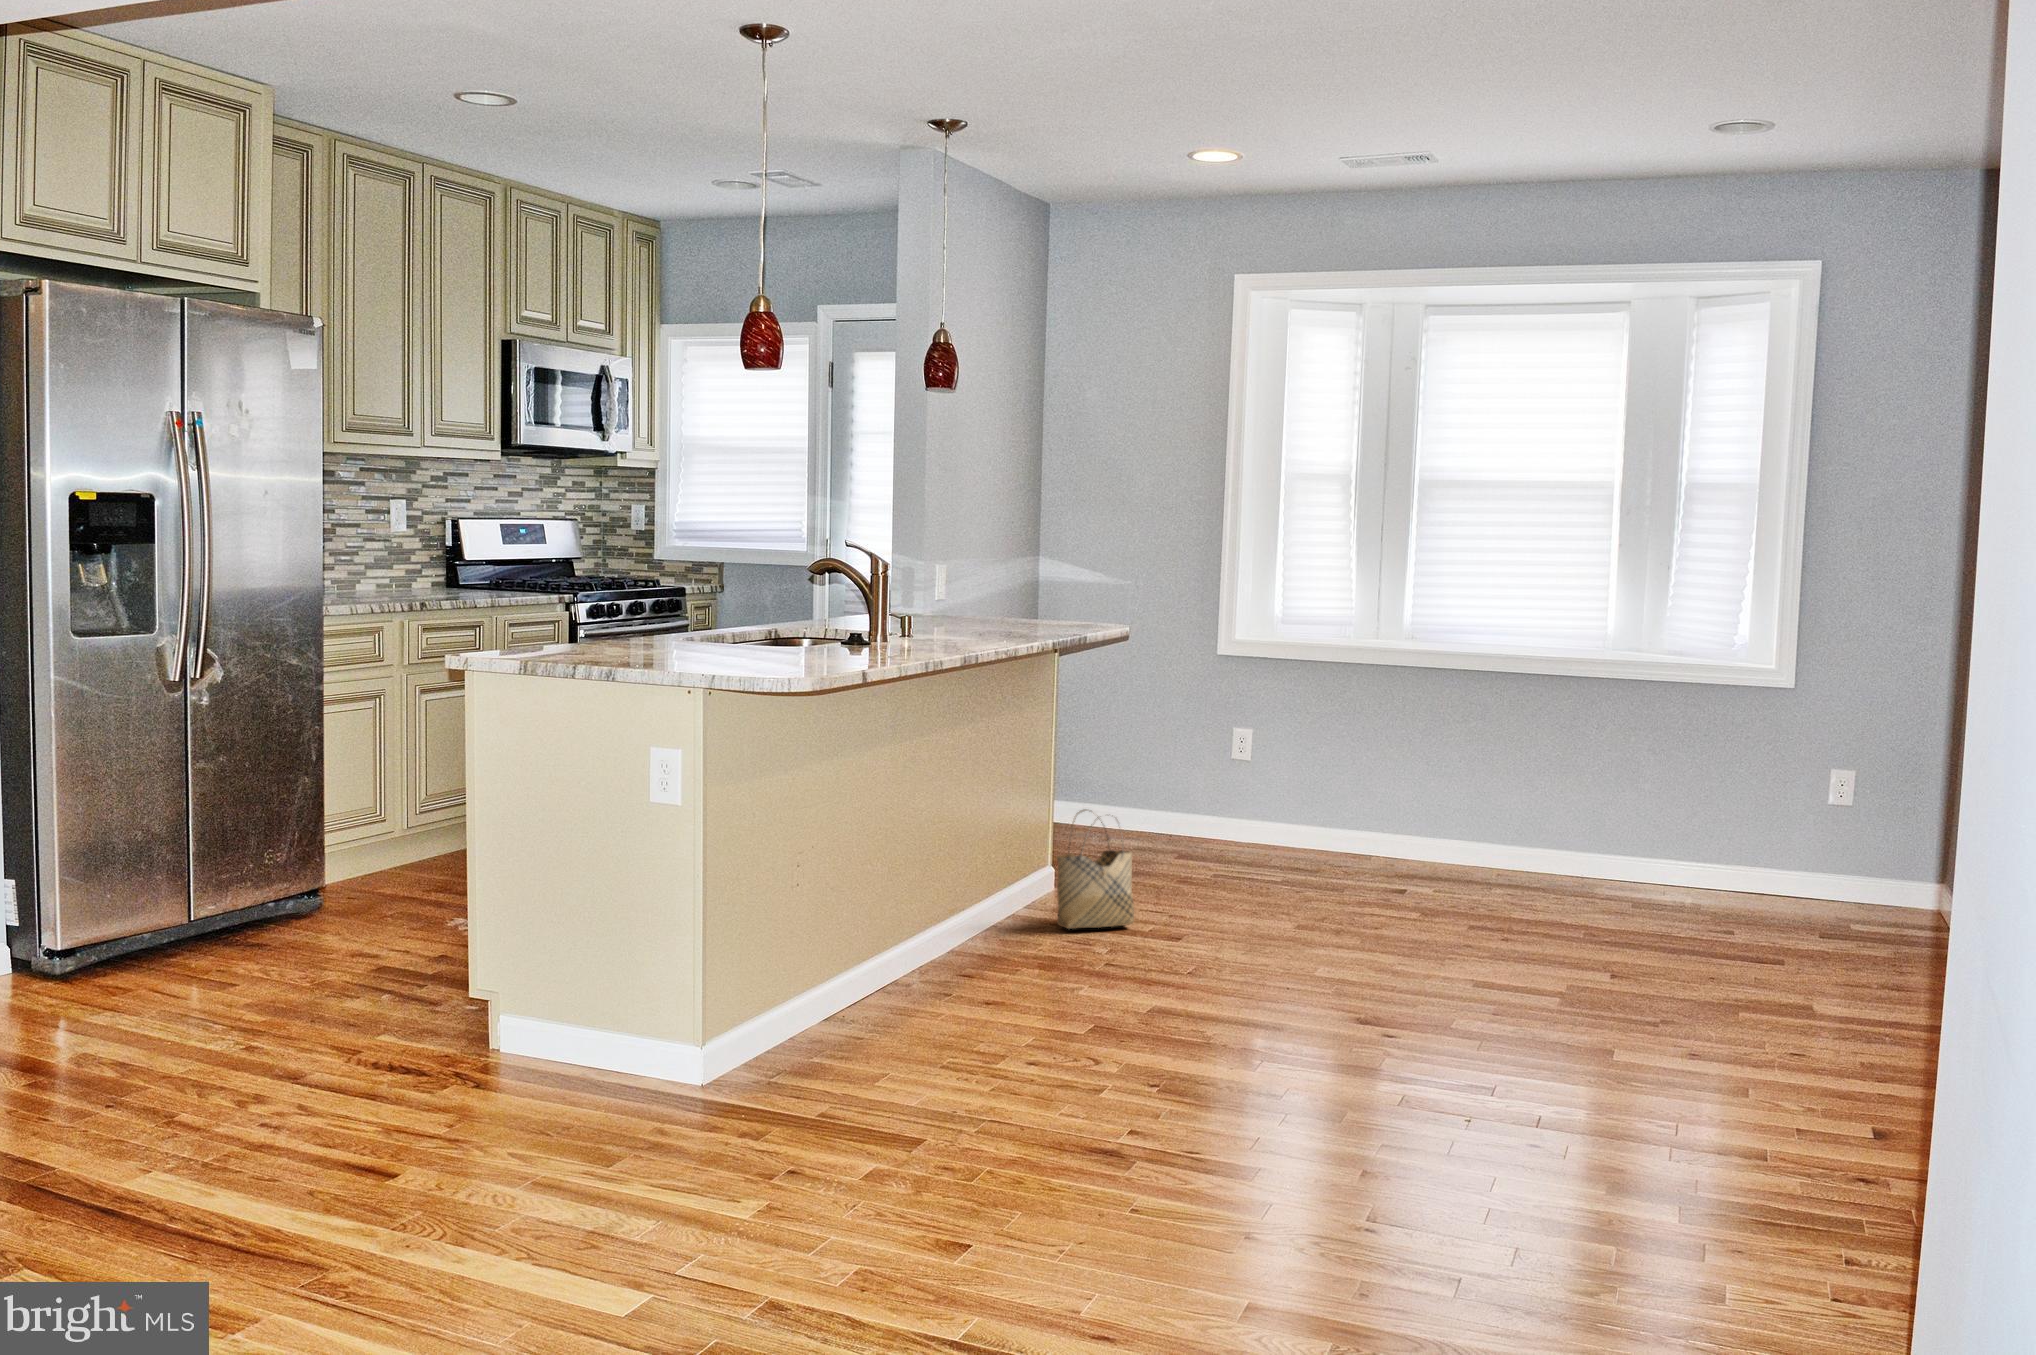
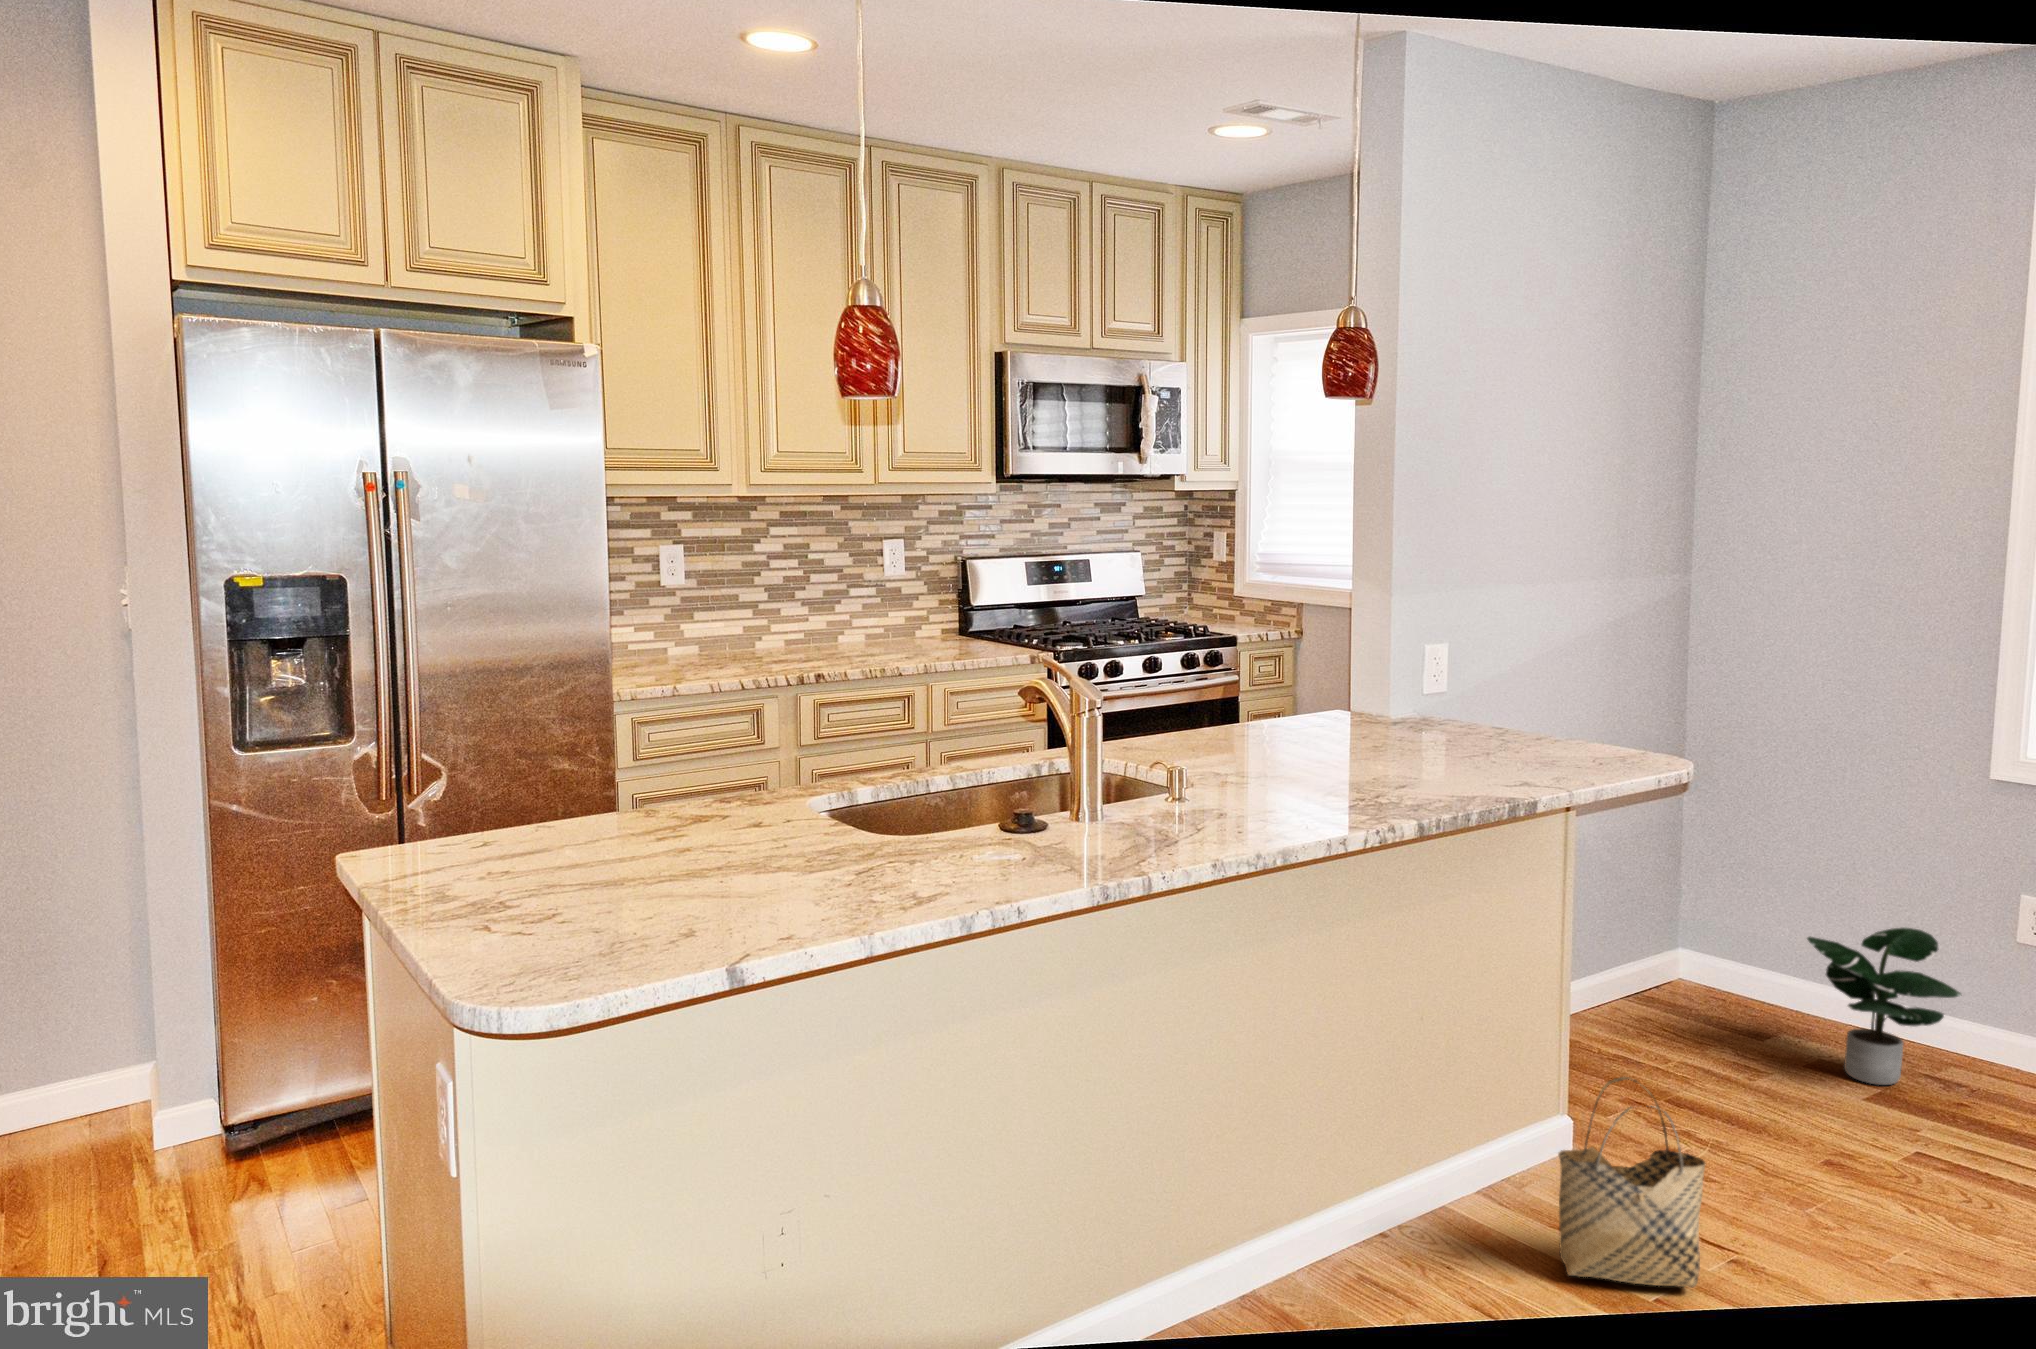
potted plant: none [1130,750,1218,848] -> present [1807,927,1961,1085]

